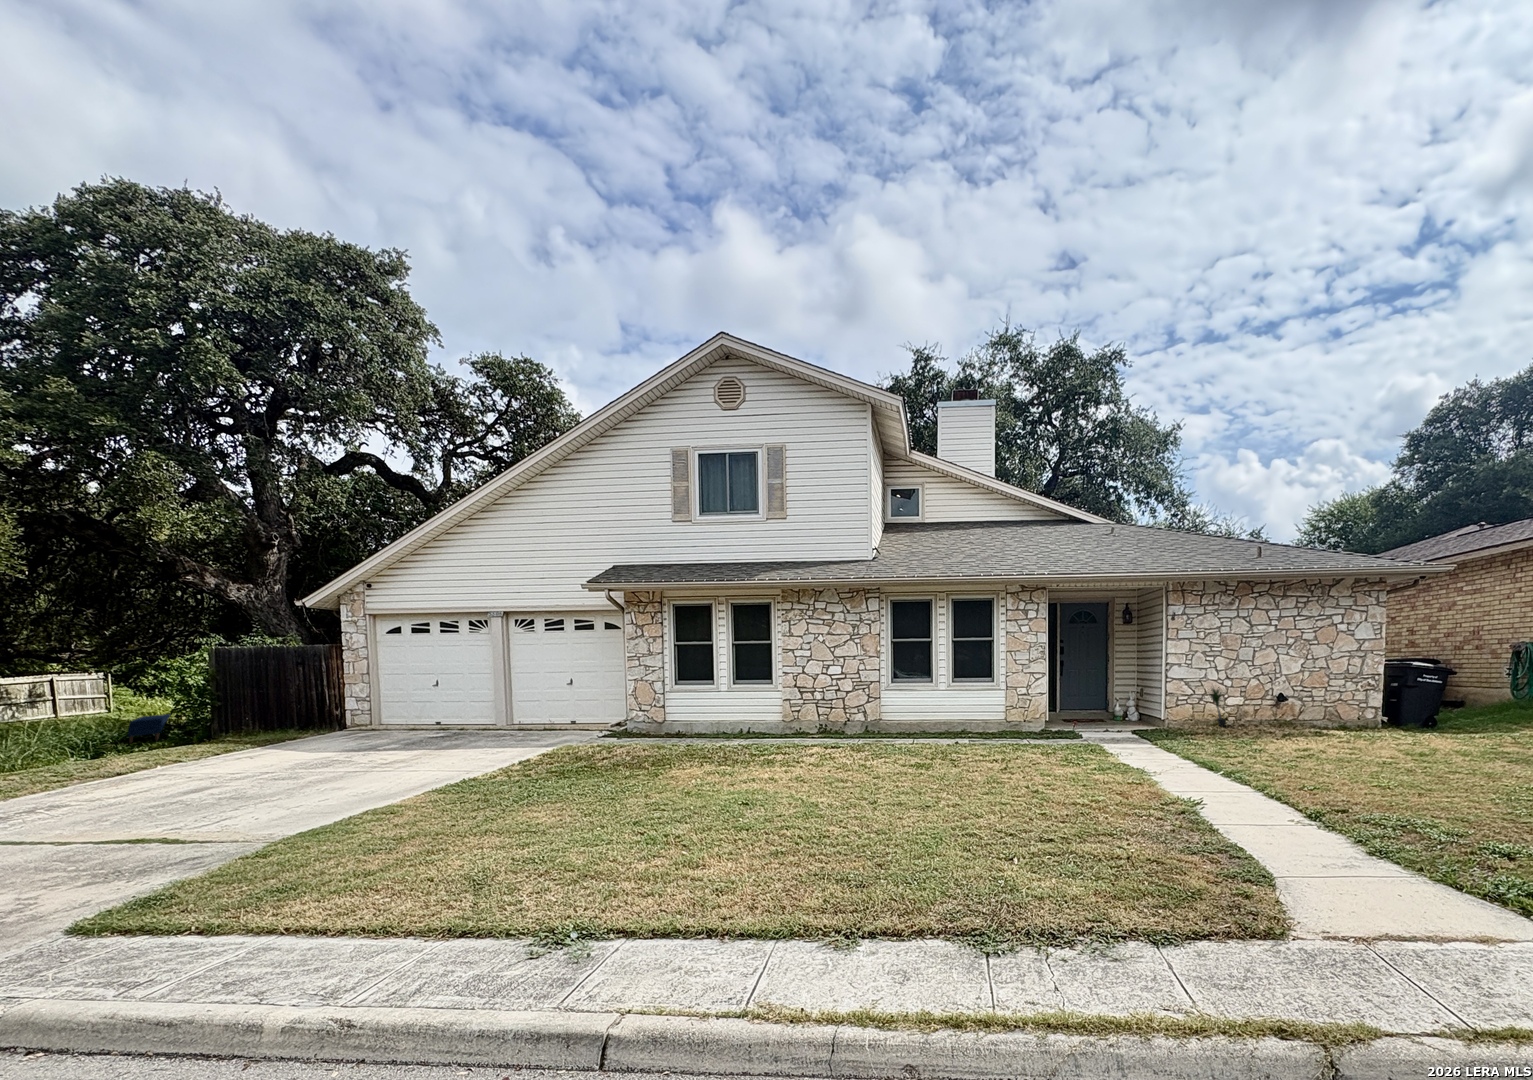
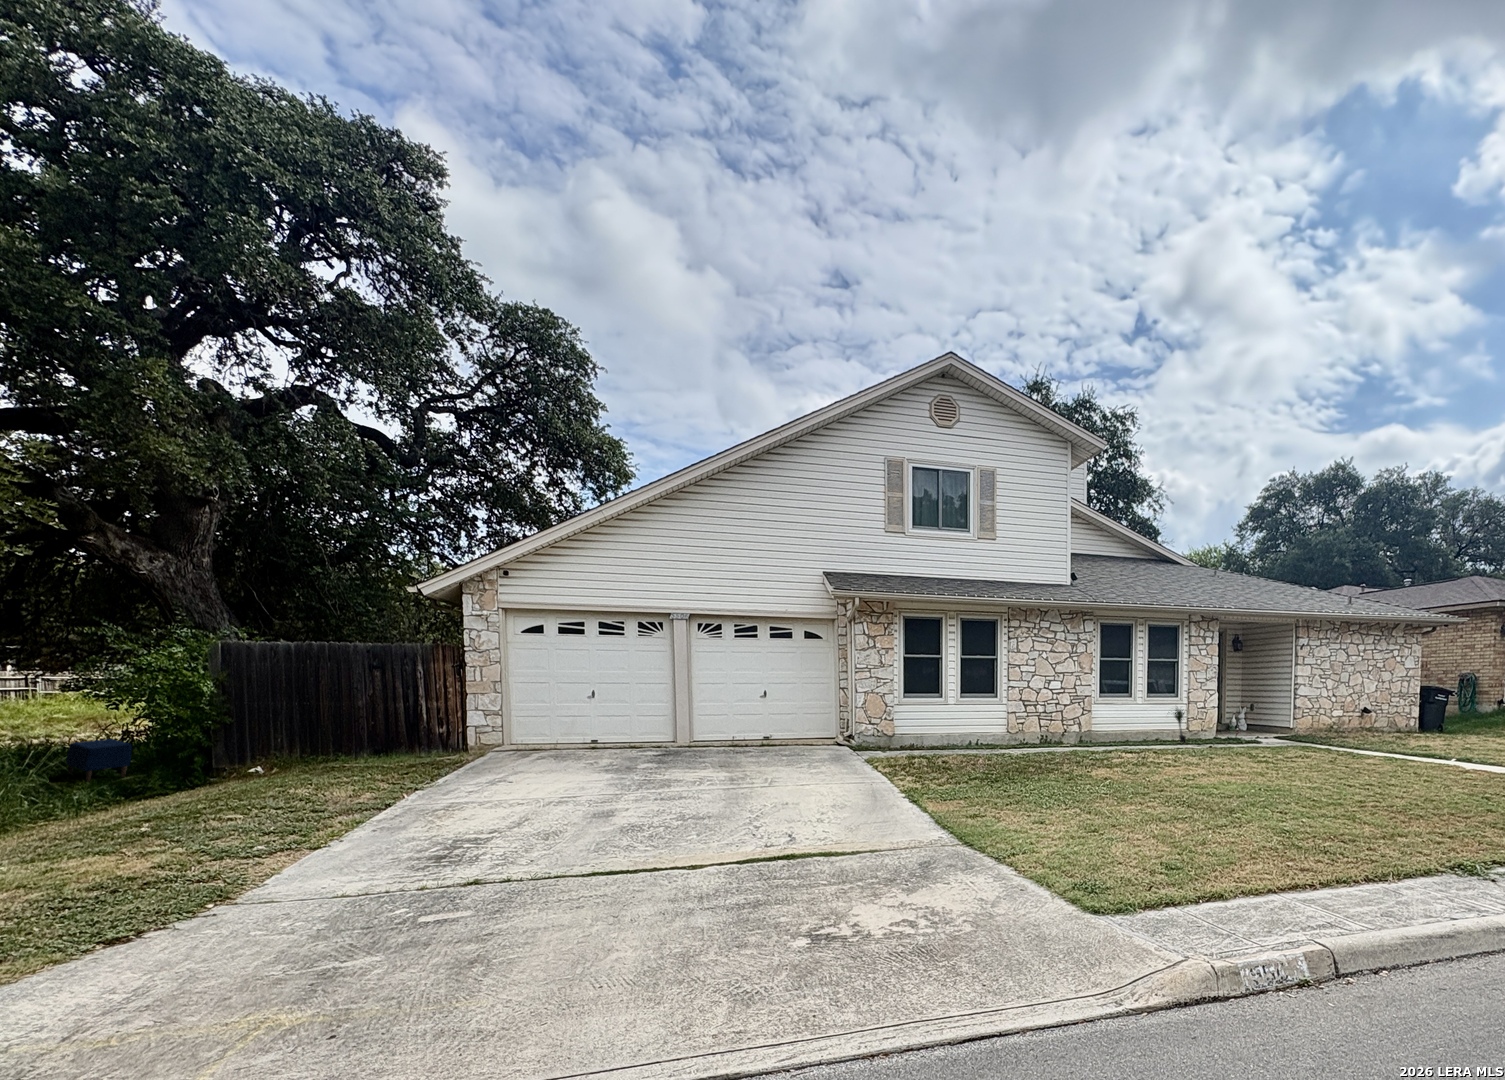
potted plant: present [1210,687,1226,726] -> present [1175,708,1186,742]

